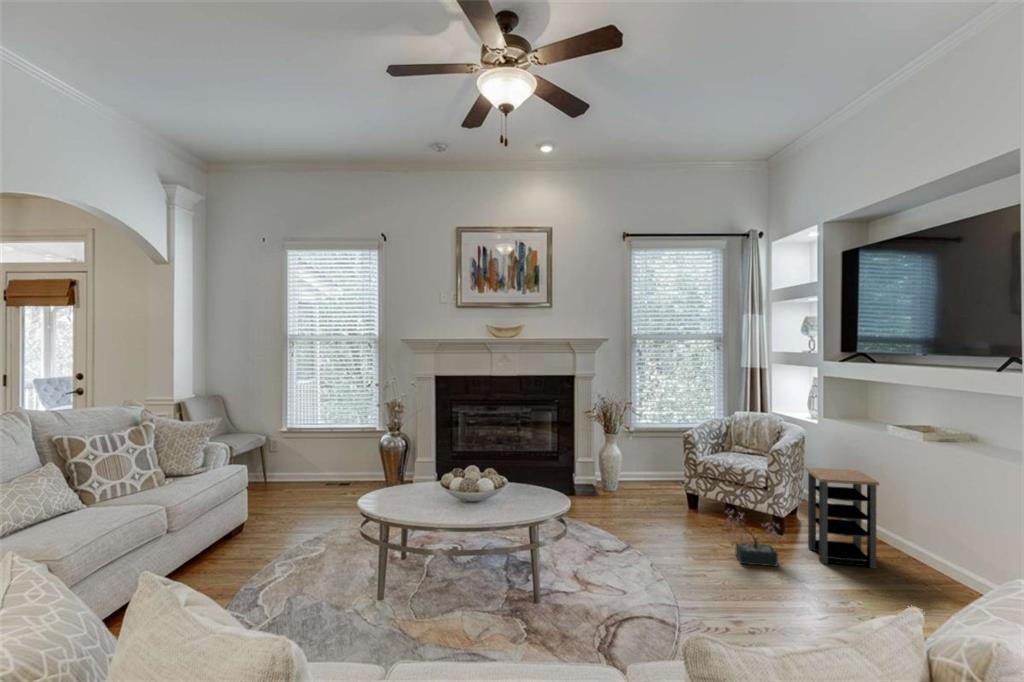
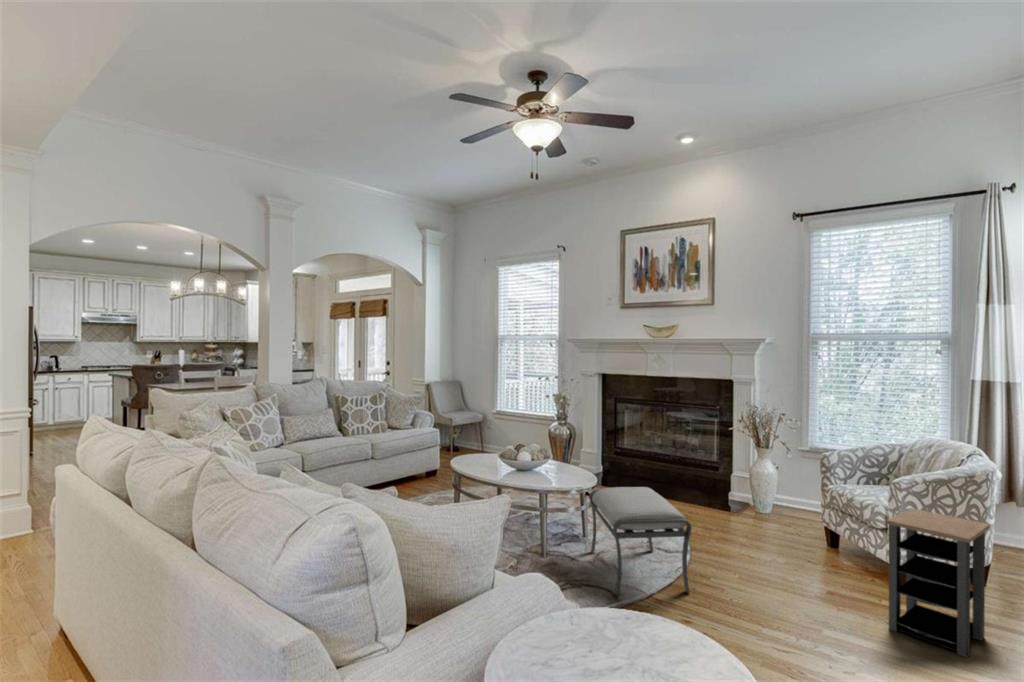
ottoman: none [562,487,695,604] -> present [589,487,692,596]
decorative plant: present [722,511,785,566] -> none [760,535,838,613]

